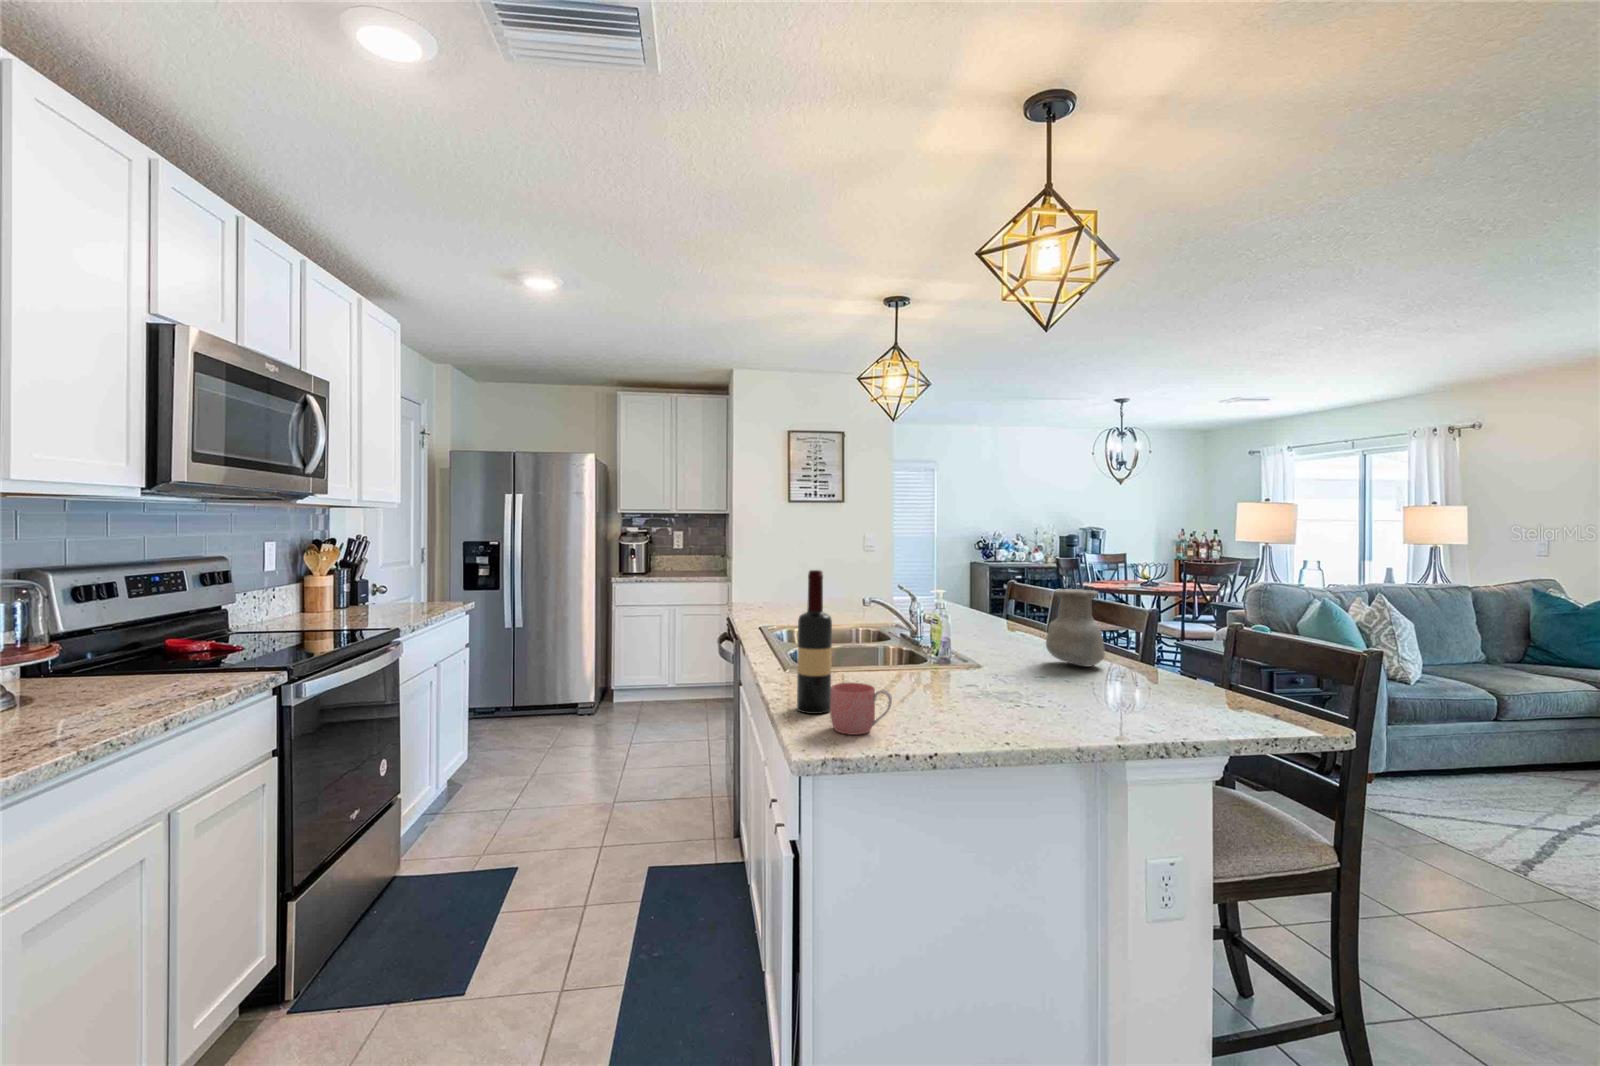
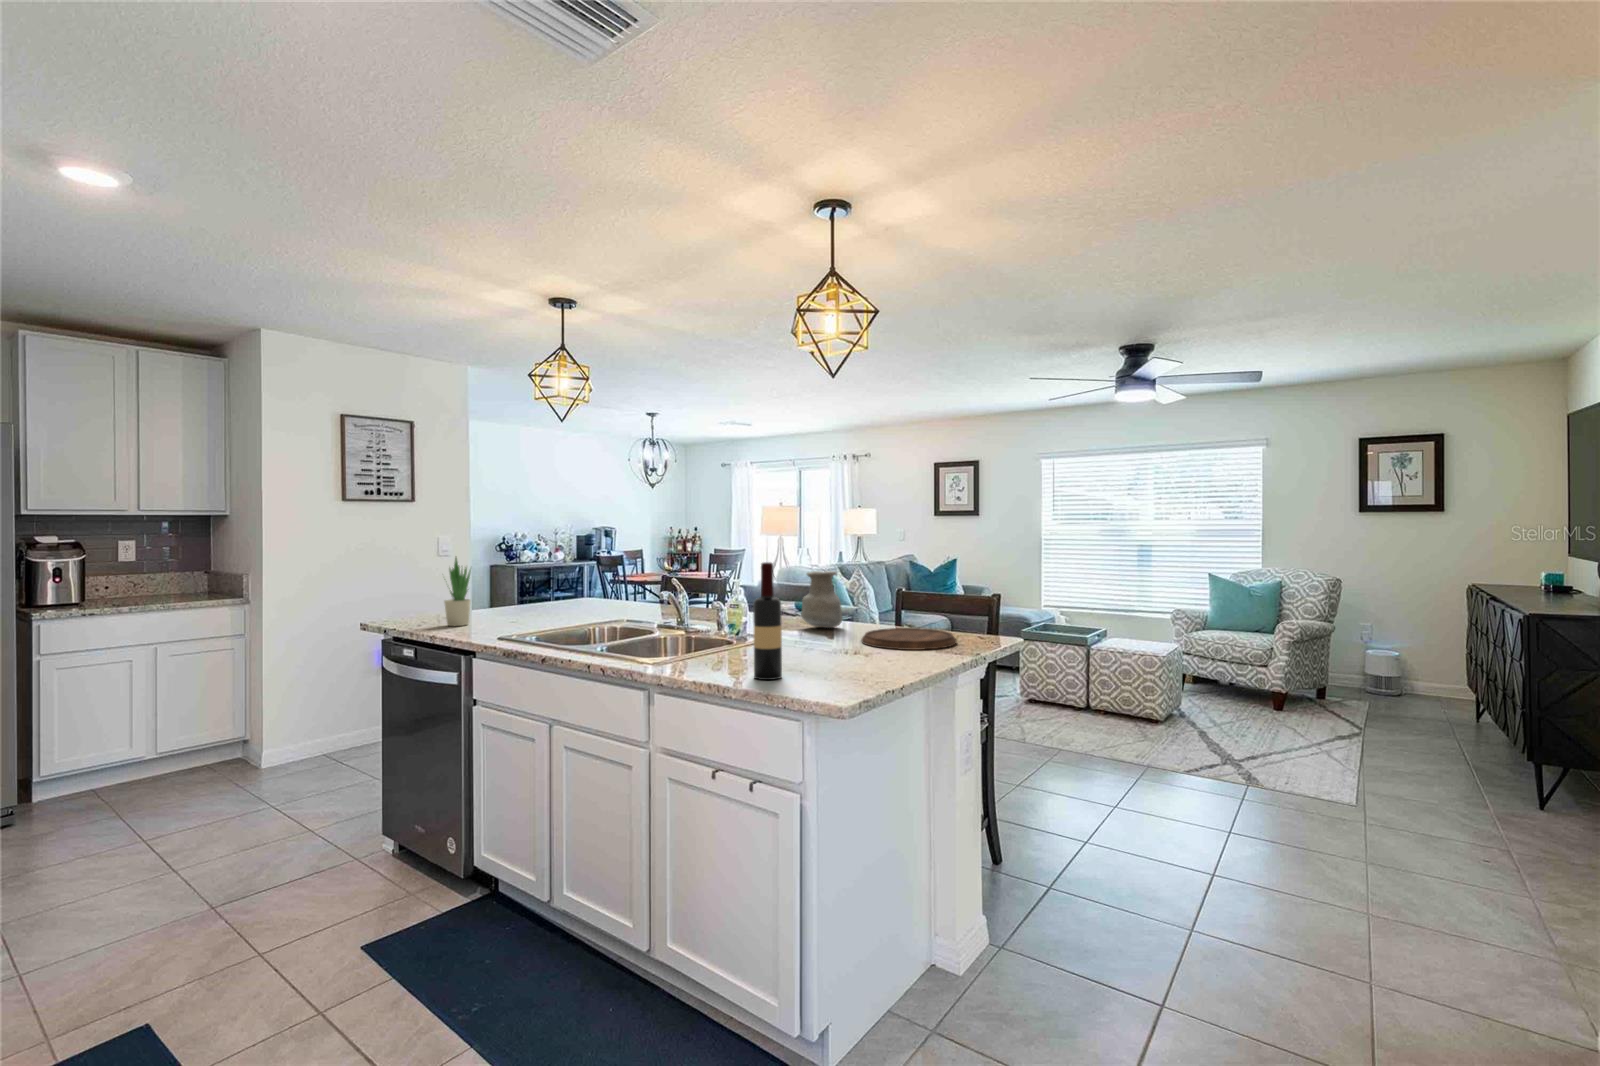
potted plant: none [756,548,782,612] -> present [444,558,471,626]
cutting board: none [1059,679,1215,724] -> present [861,628,956,650]
mug: present [830,683,892,735] -> none [809,646,853,684]

